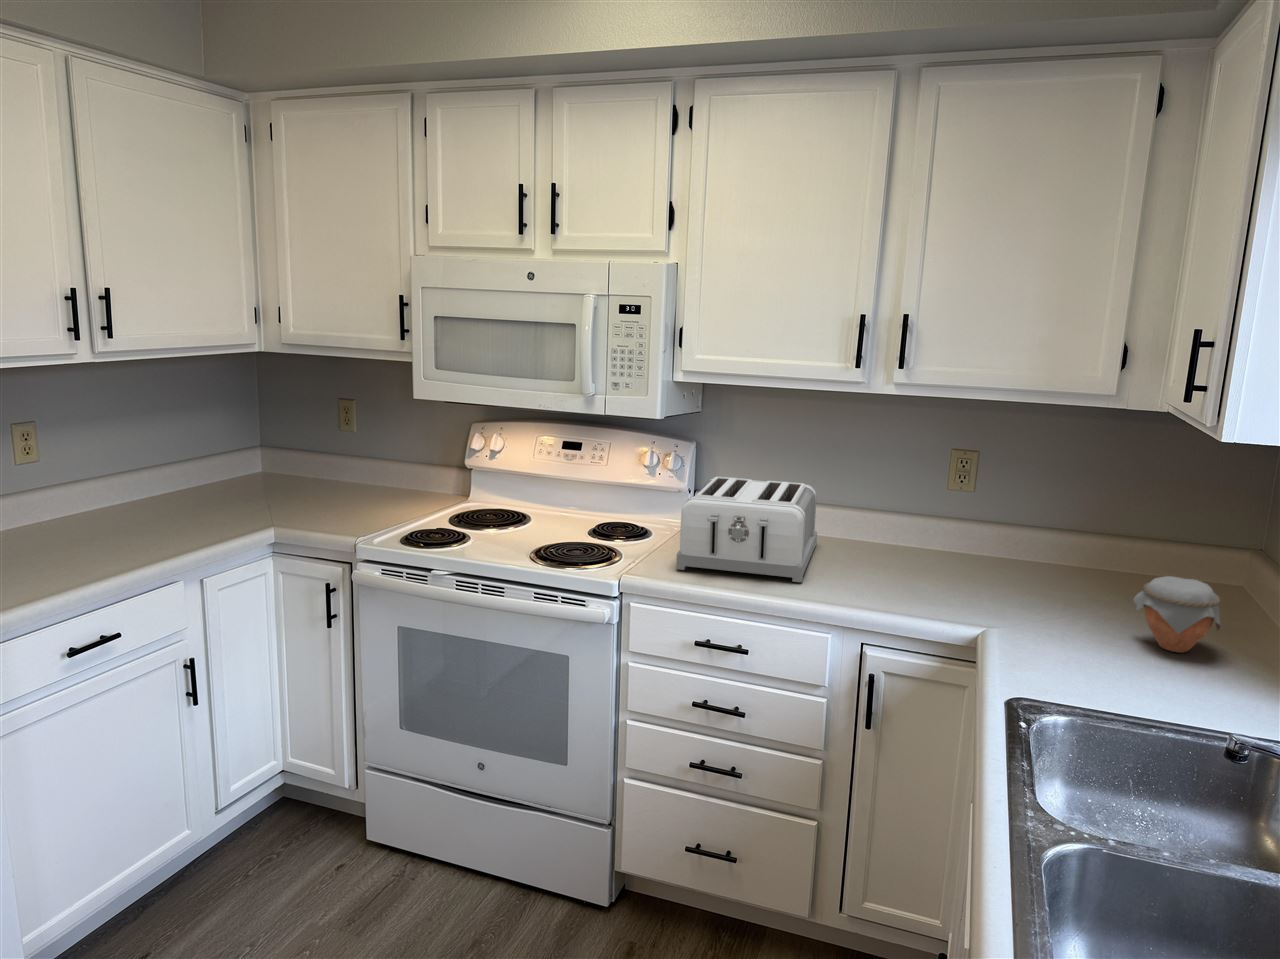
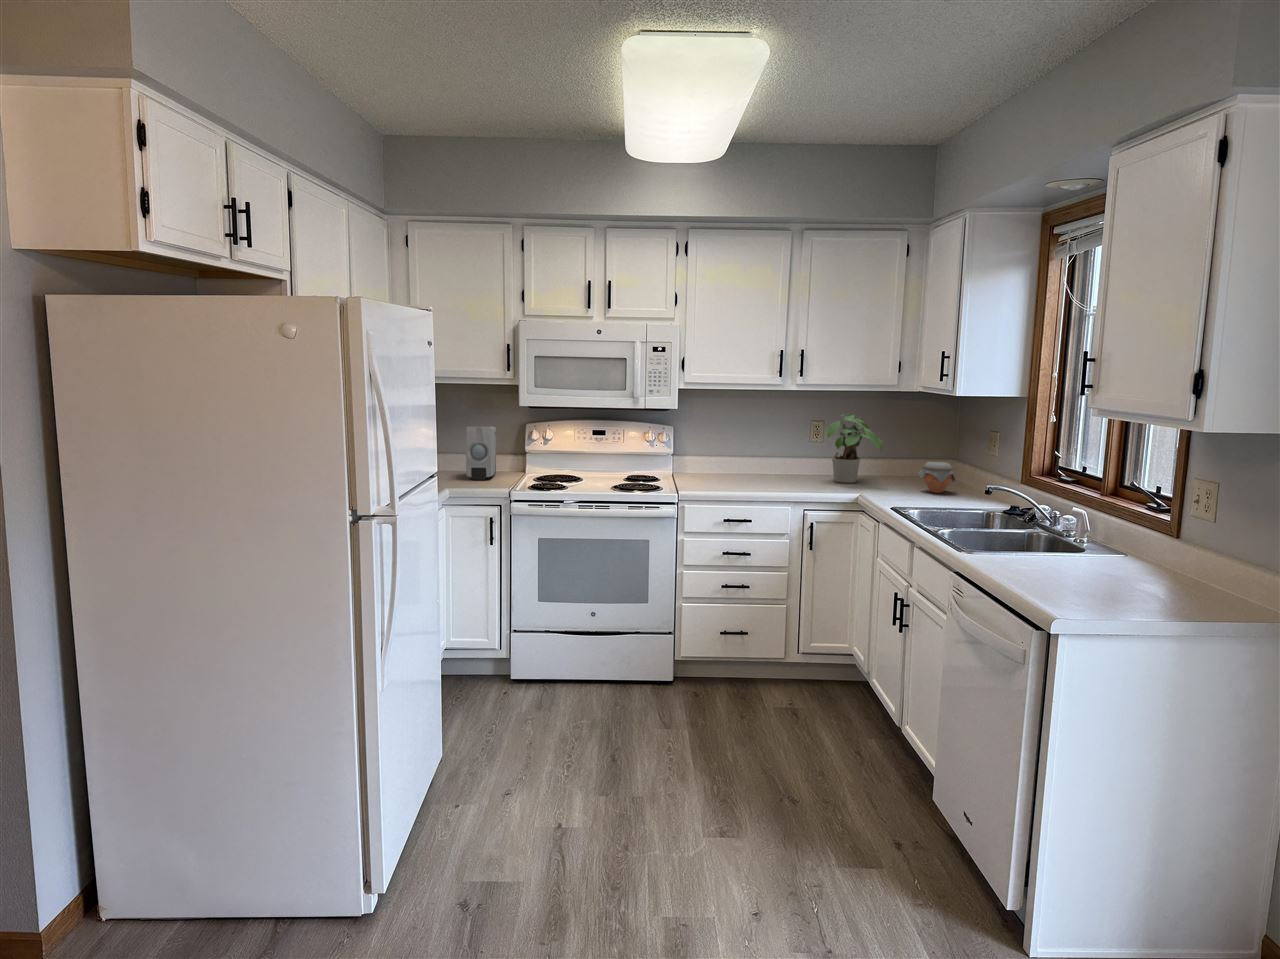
soap dispenser: none [348,426,413,513] -> present [466,426,496,480]
potted plant: none [944,446,1062,588] -> present [826,414,883,483]
toaster: present [676,477,817,582] -> none [689,442,766,487]

